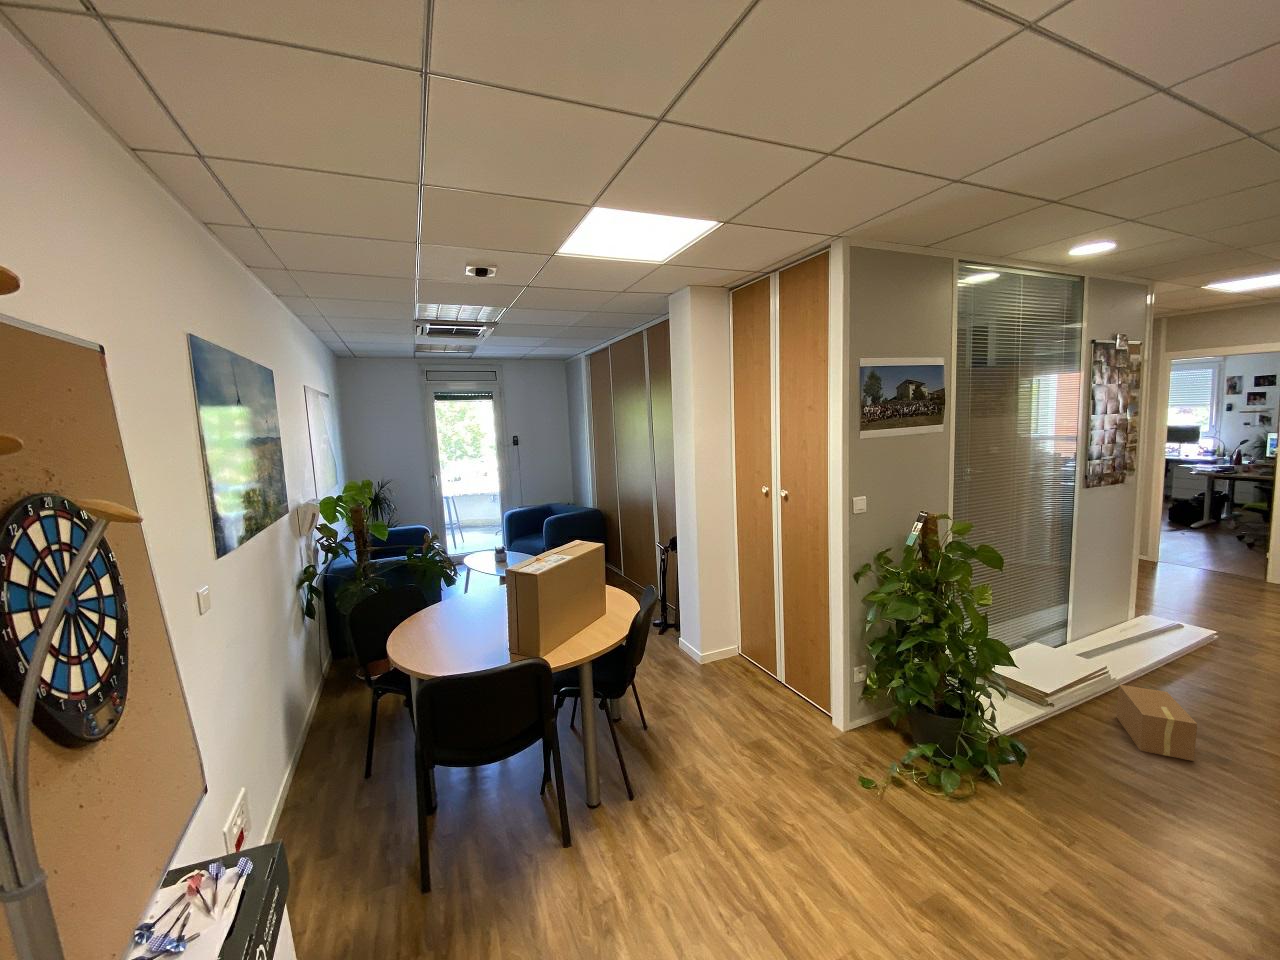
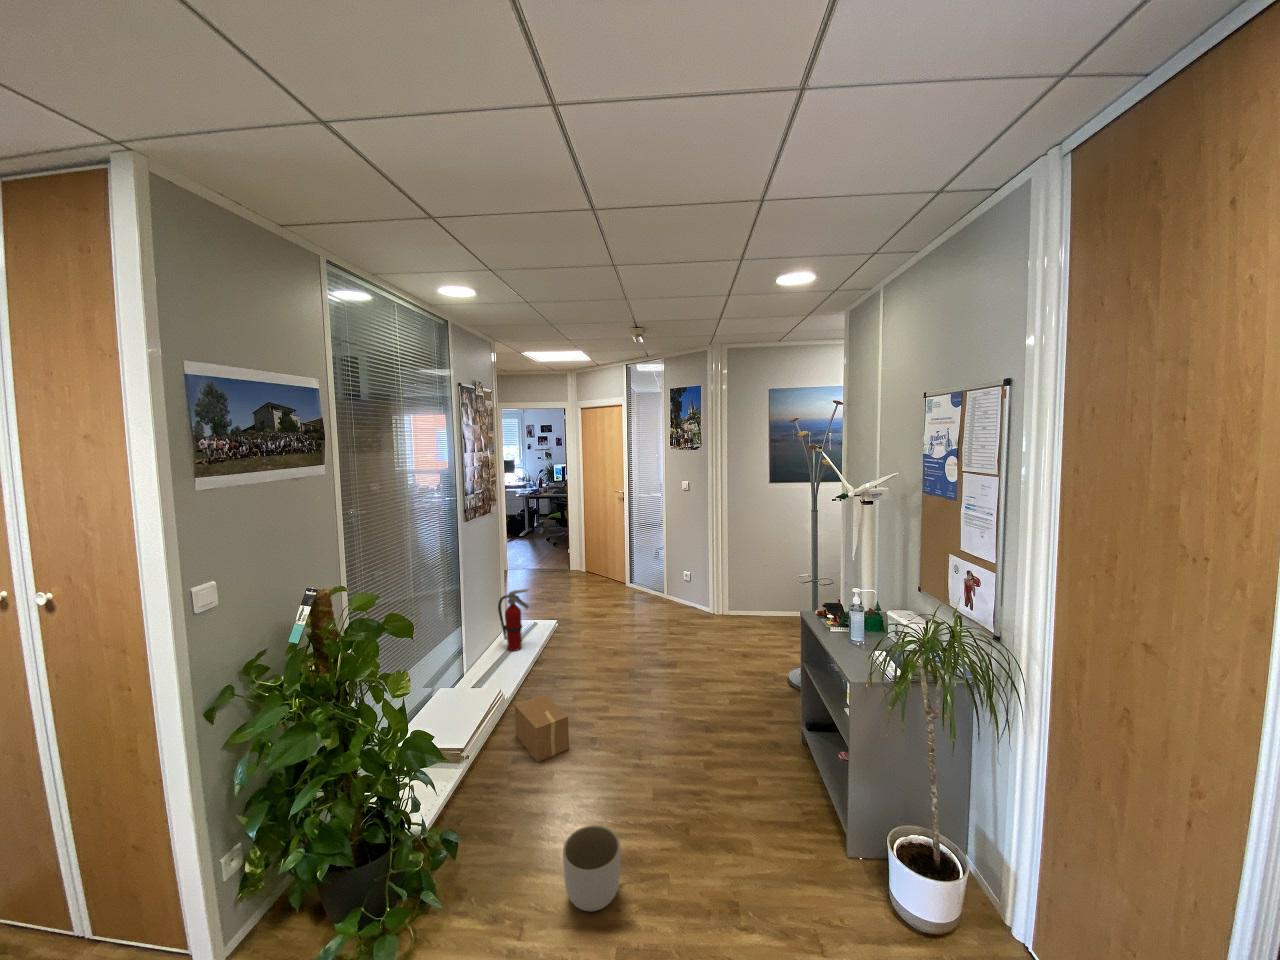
fire extinguisher: none [1120,577,1173,647] -> present [498,589,529,651]
planter: none [1142,809,1234,901] -> present [563,825,620,911]

